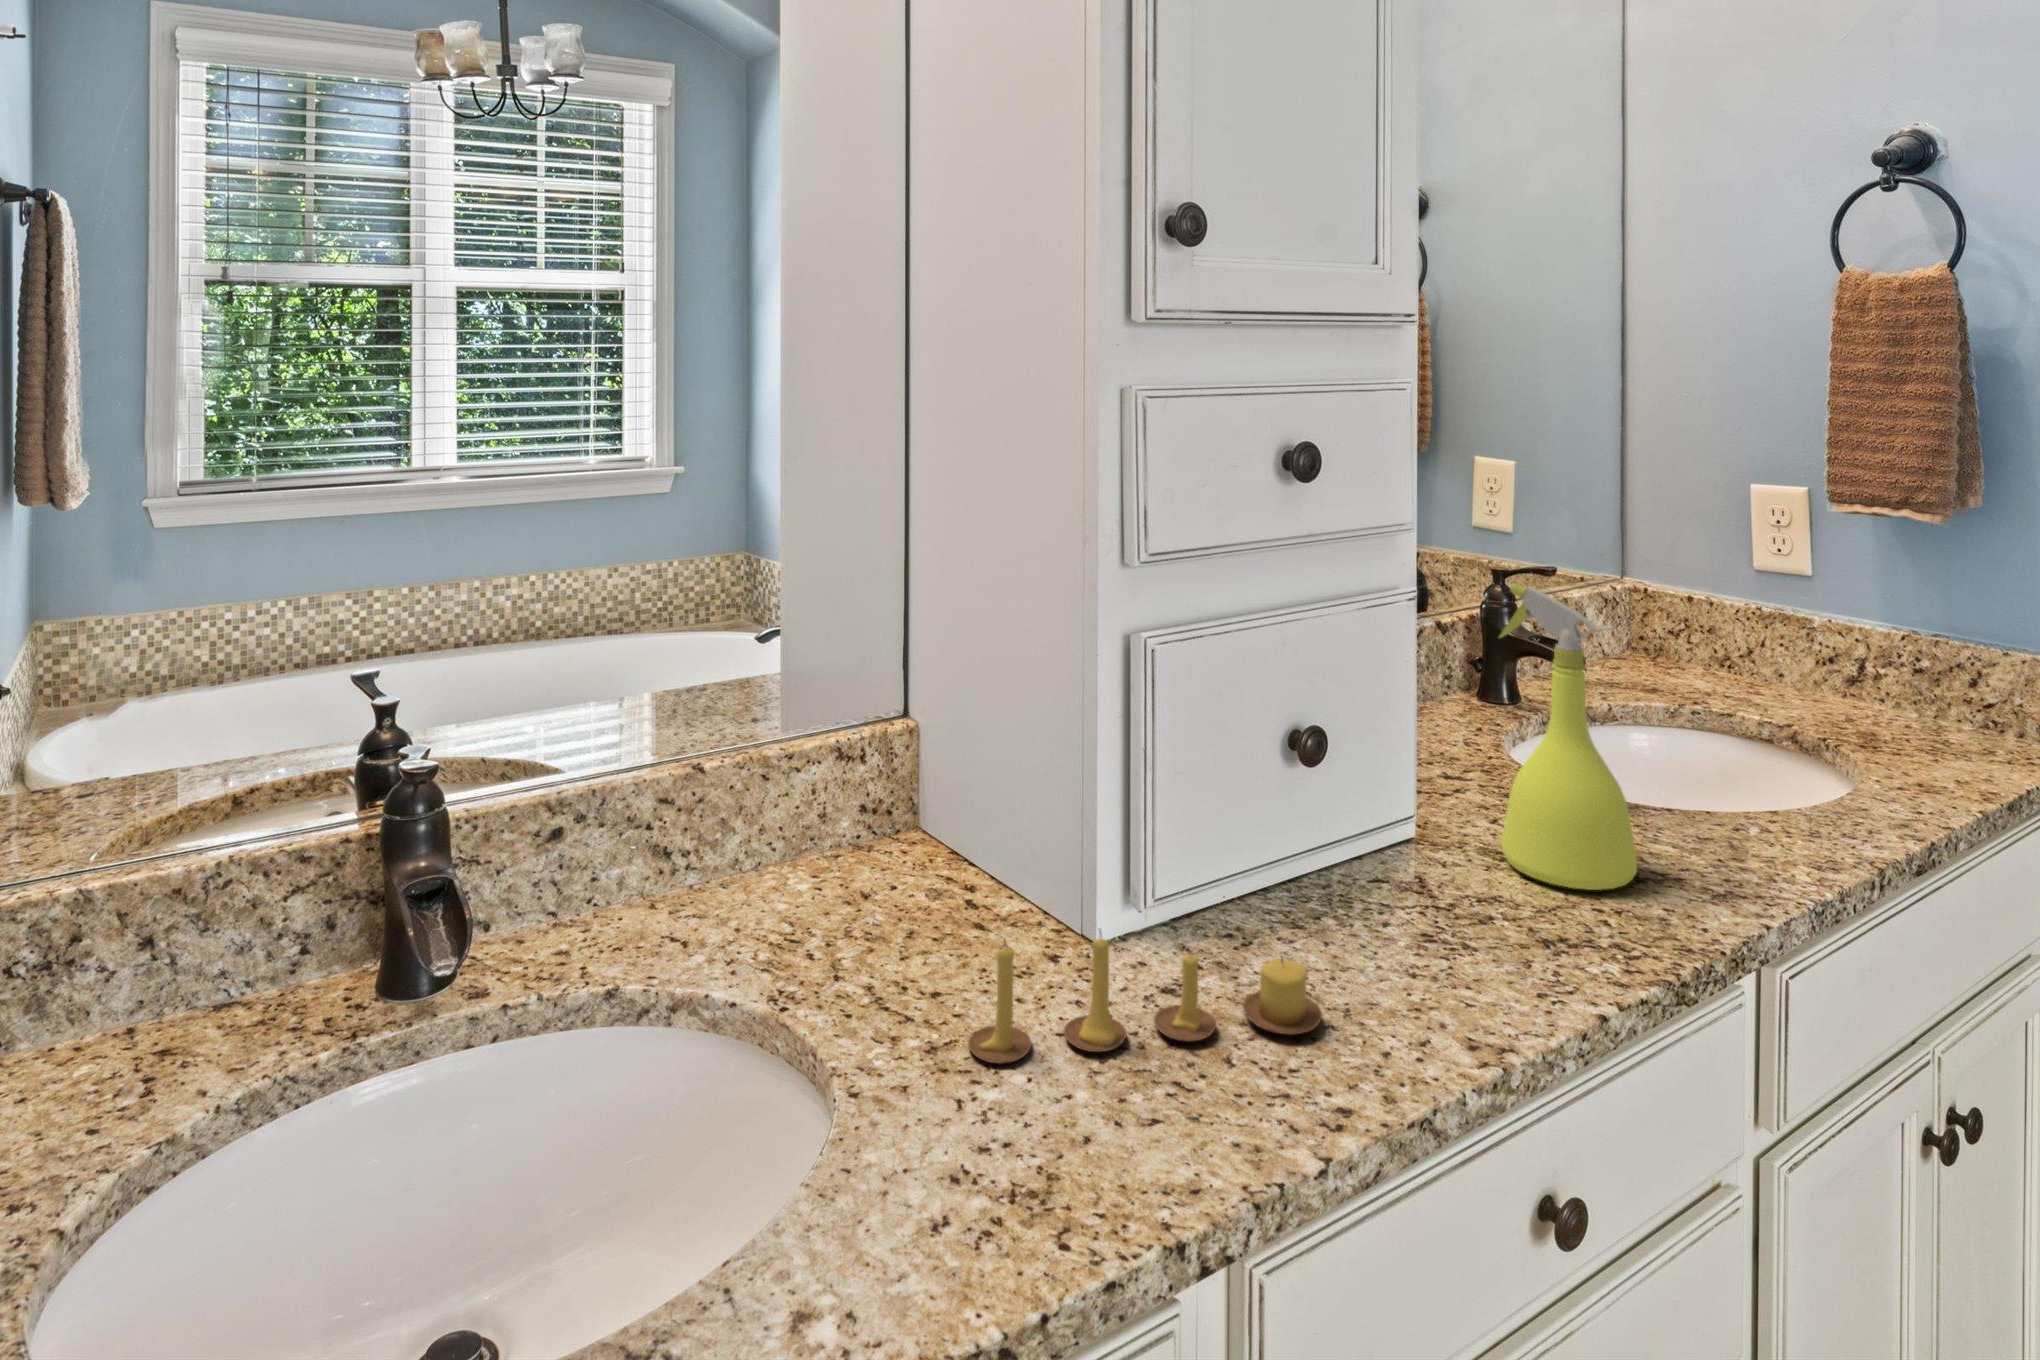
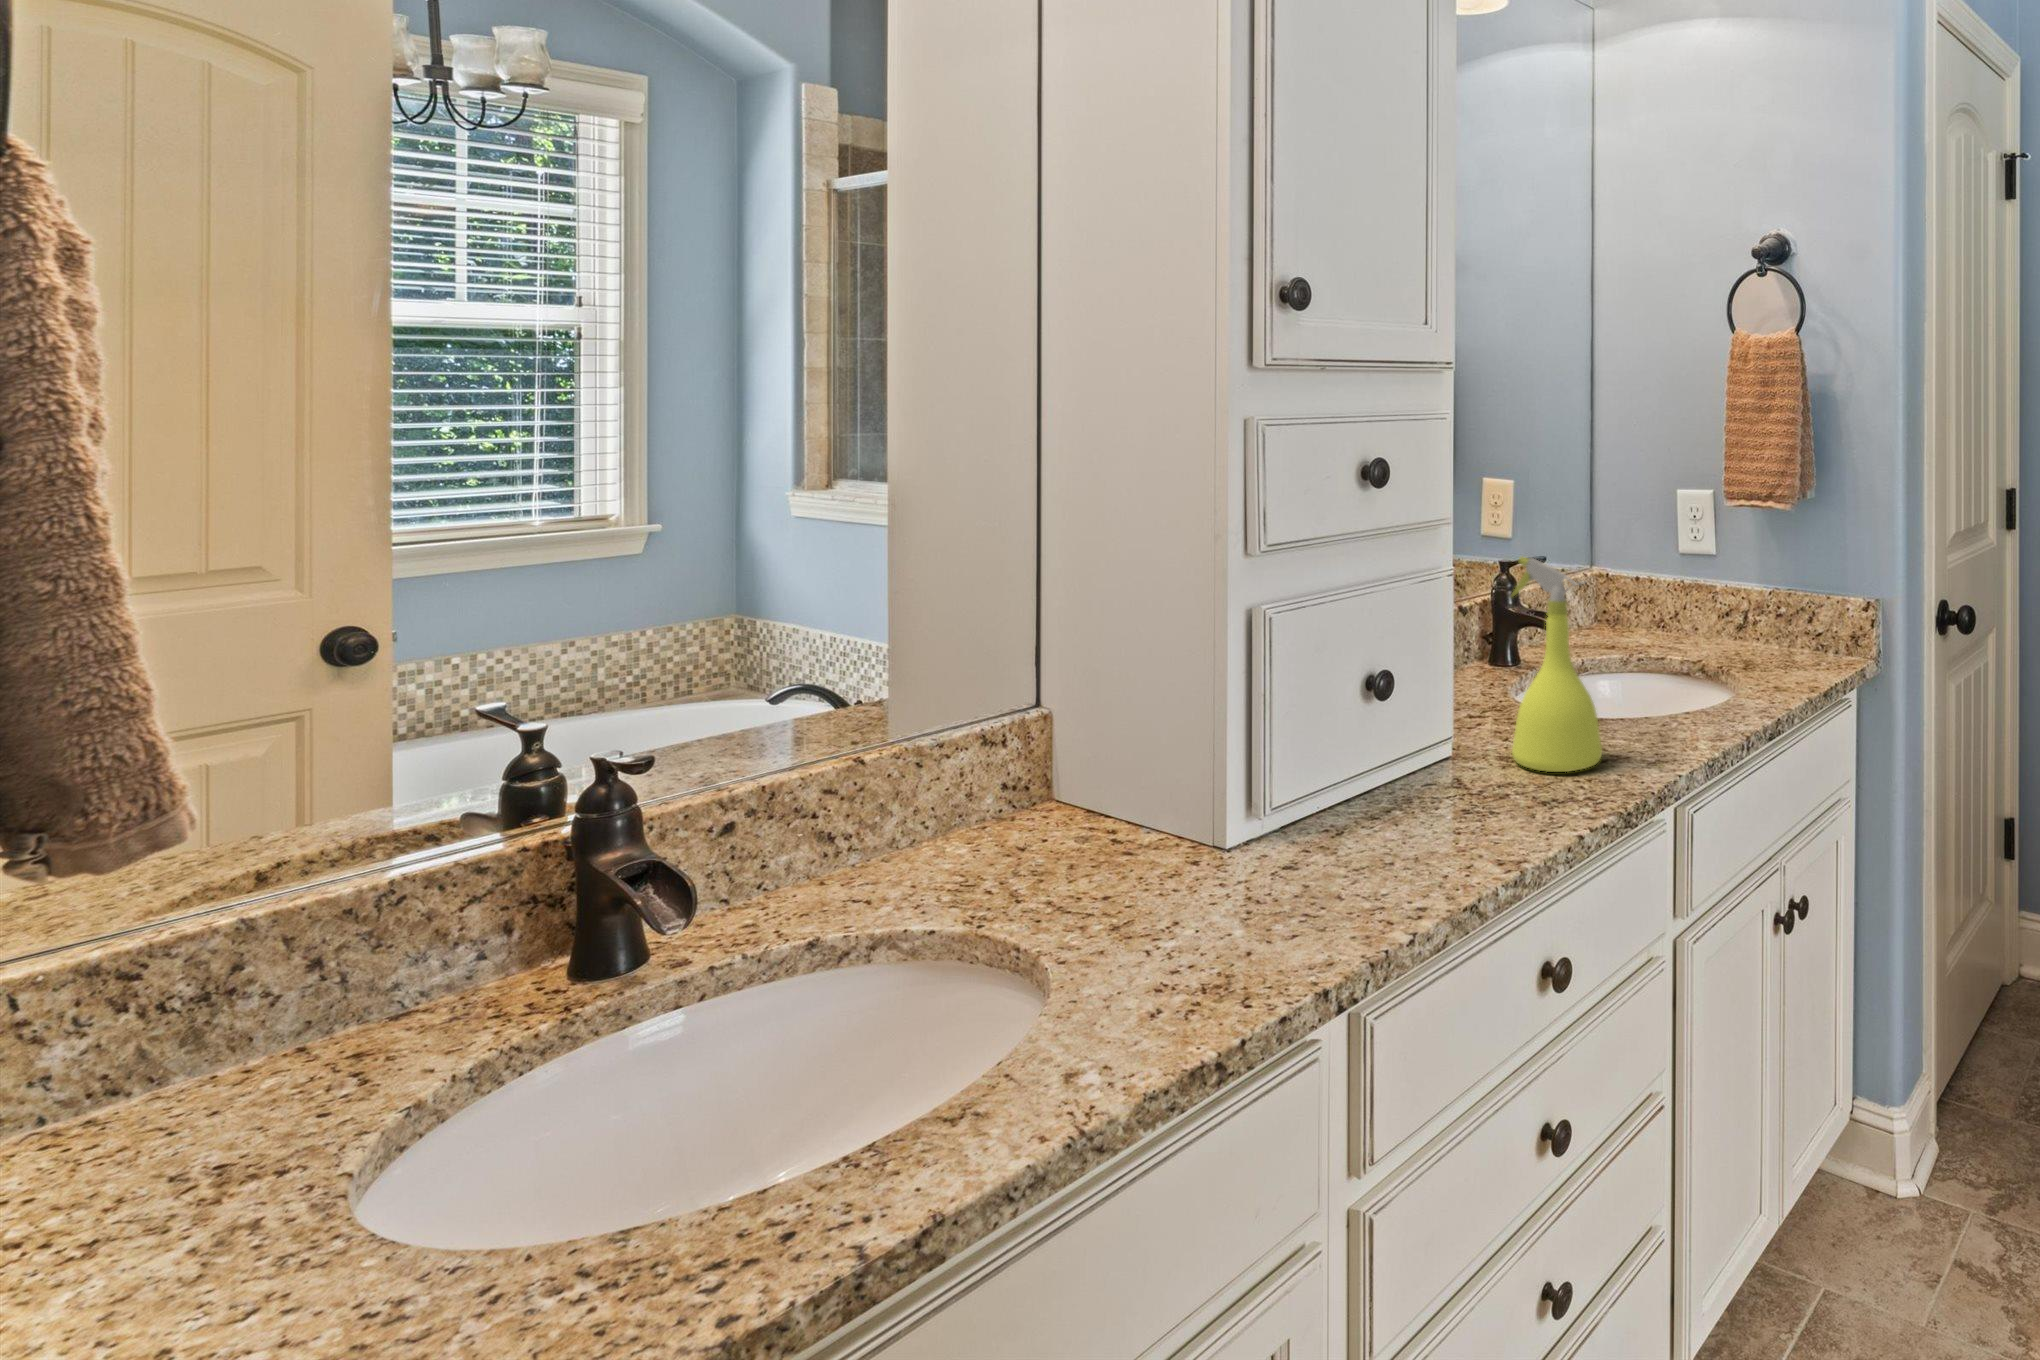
candle: present [968,929,1322,1064] -> none [1144,818,1402,928]

